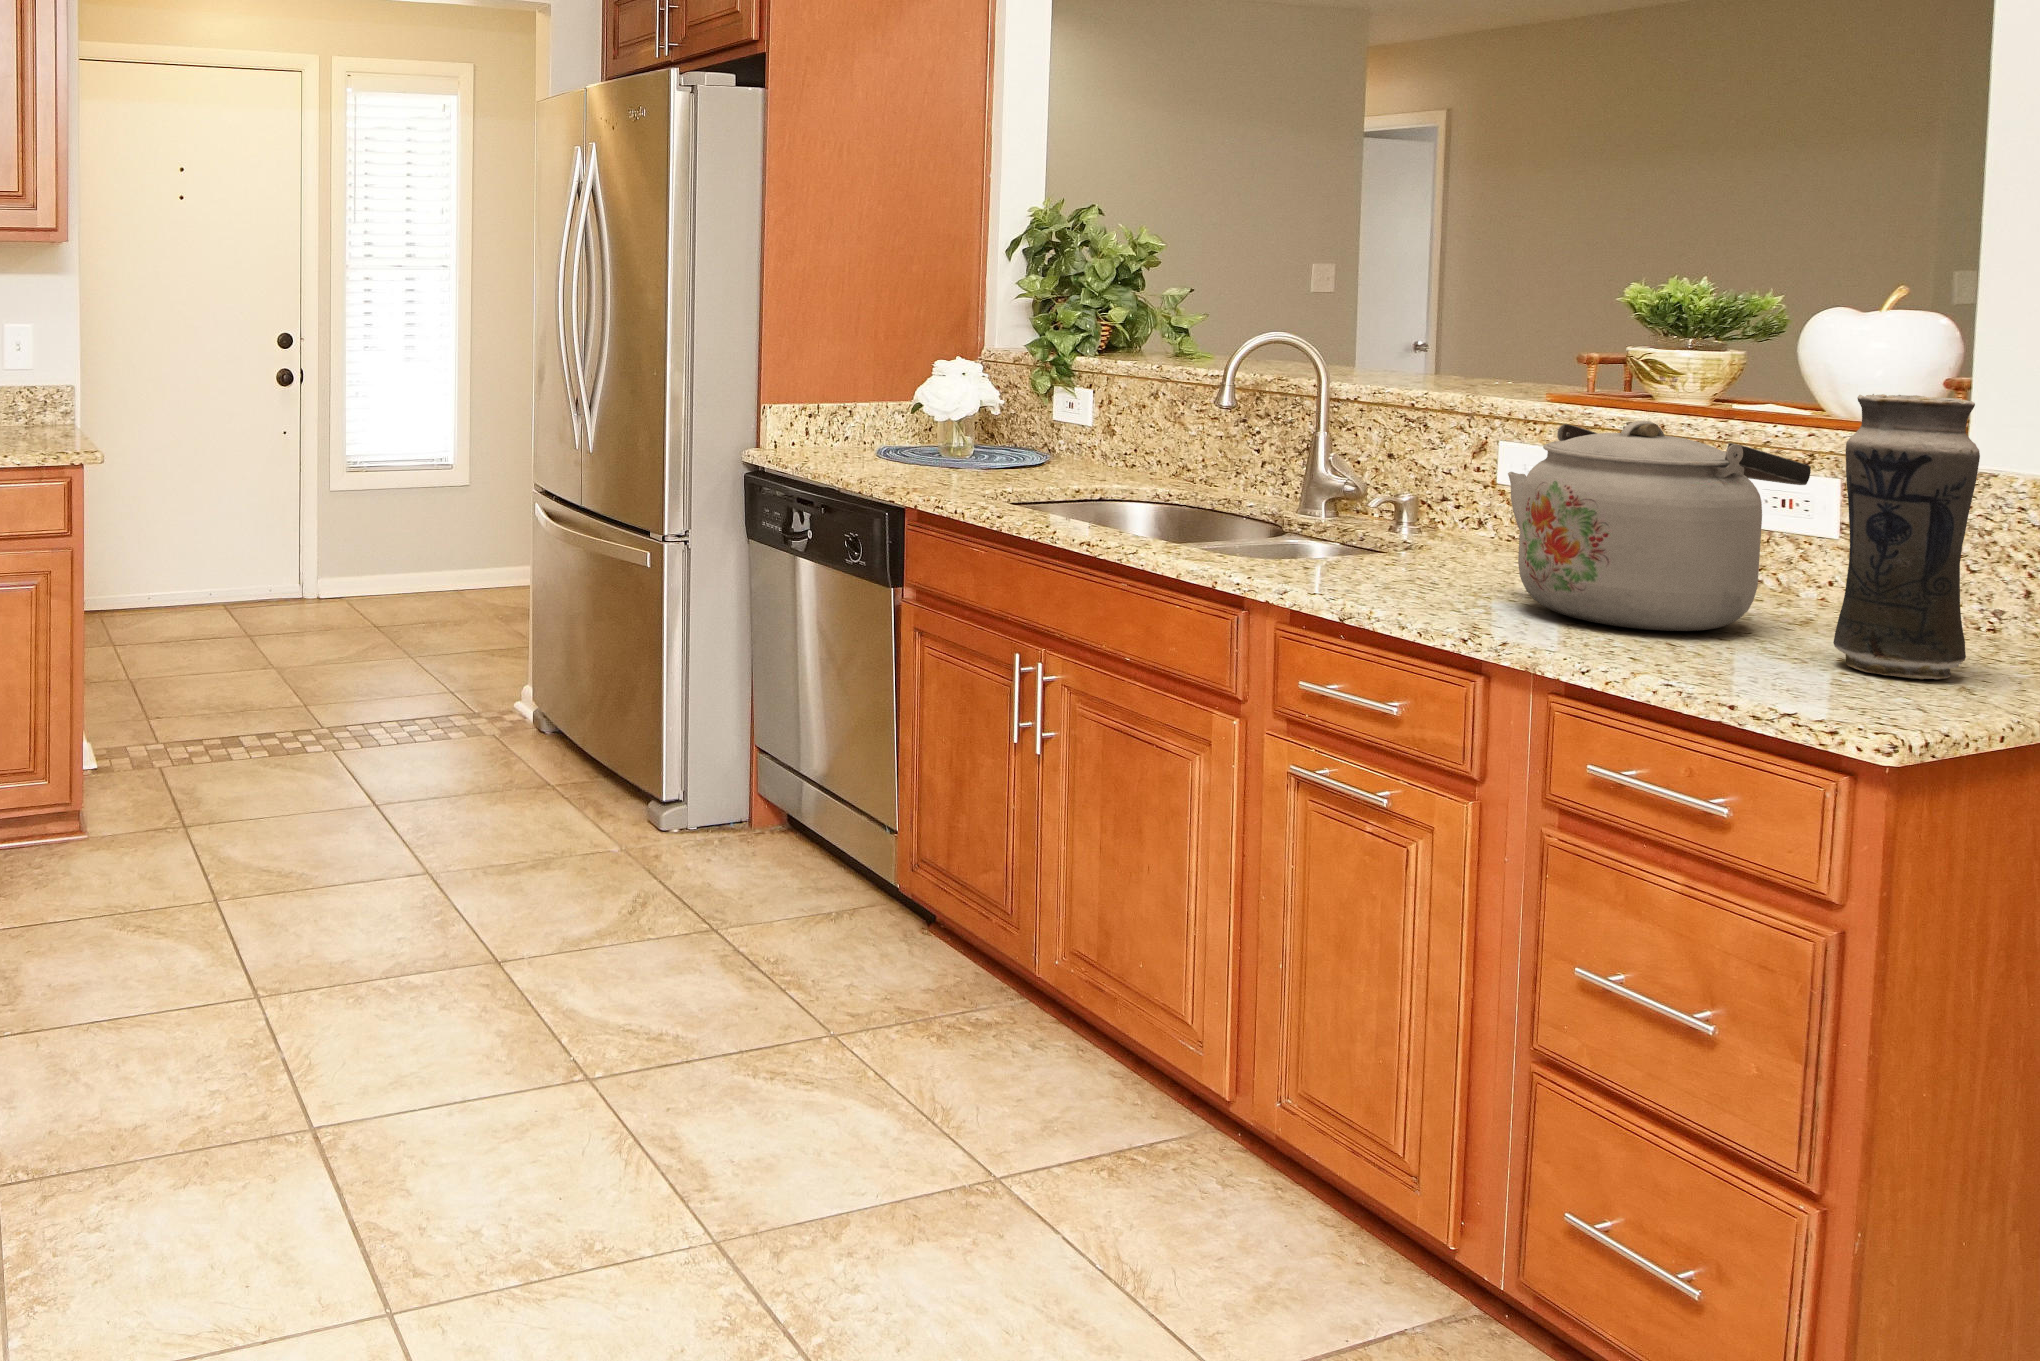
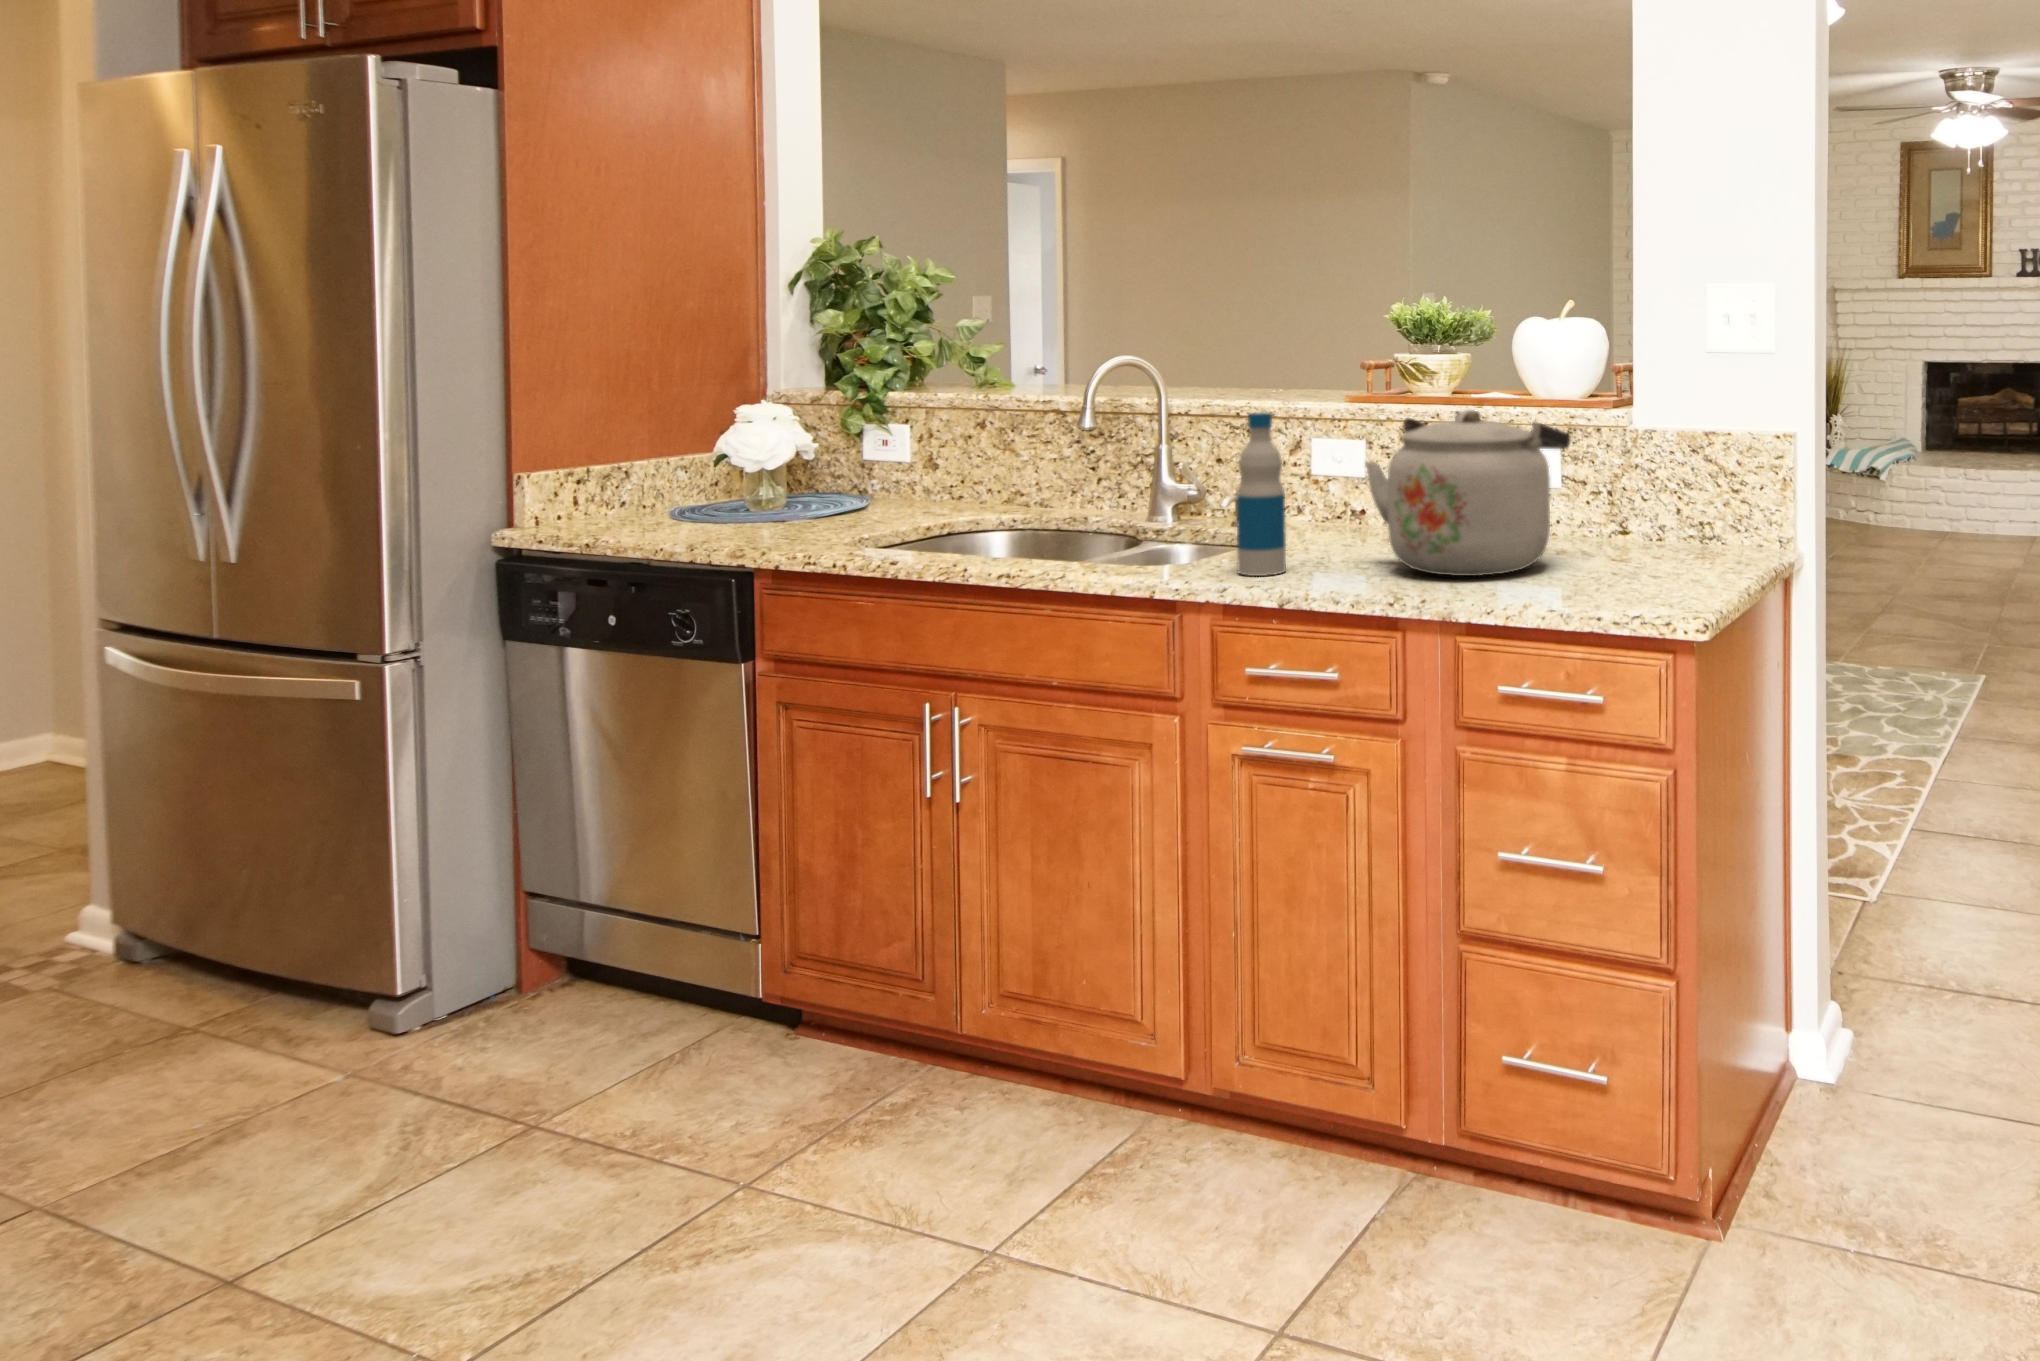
vase: present [1833,394,1980,679] -> none [1613,375,1691,581]
bottle: none [1334,402,1397,587] -> present [1237,413,1286,576]

